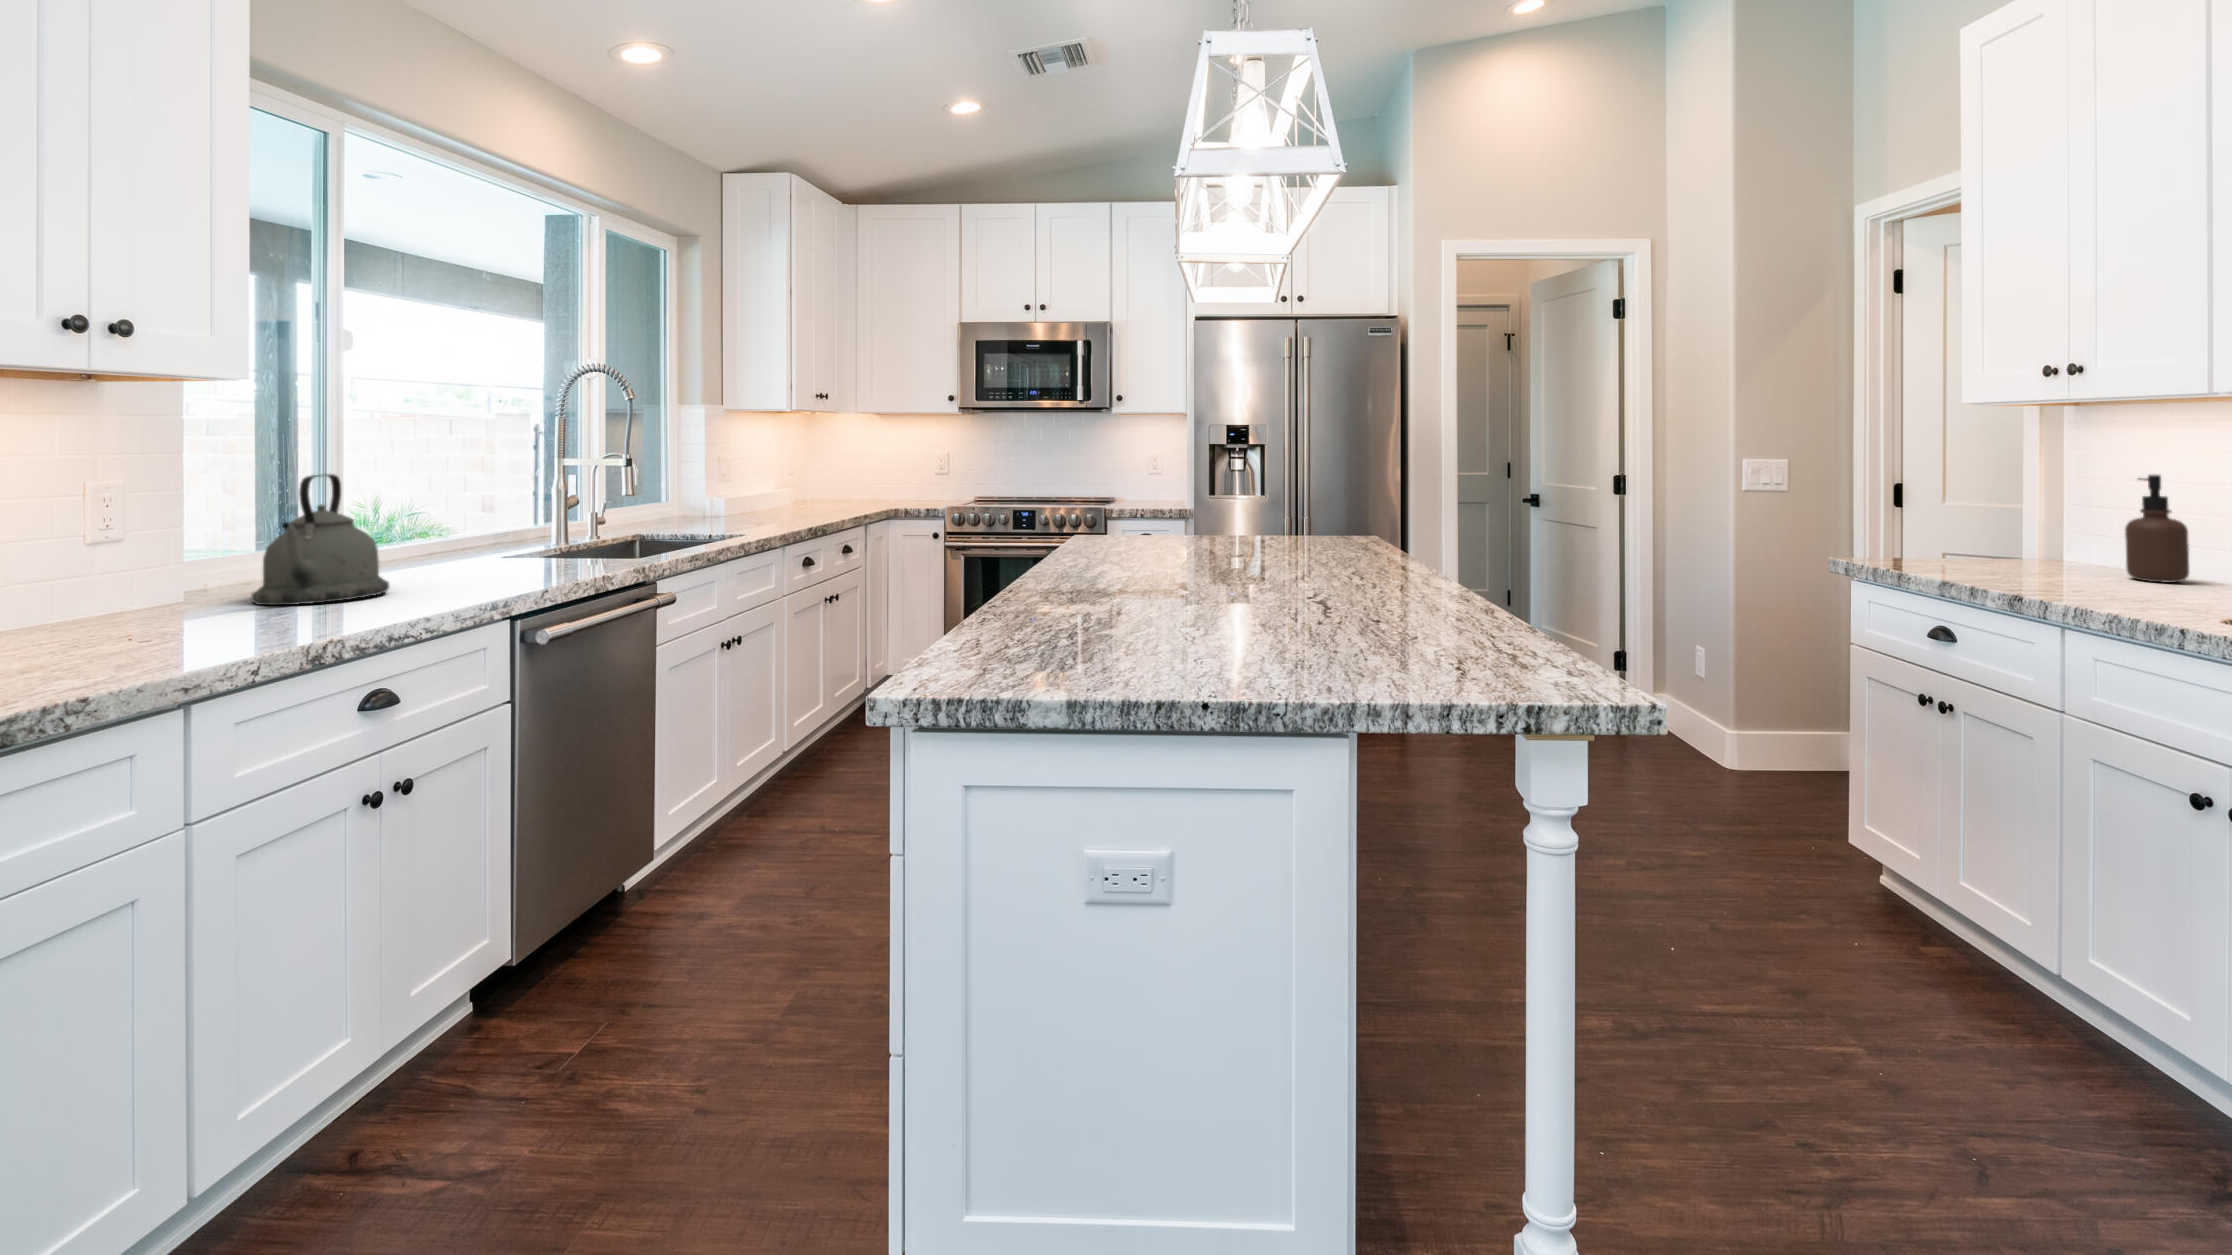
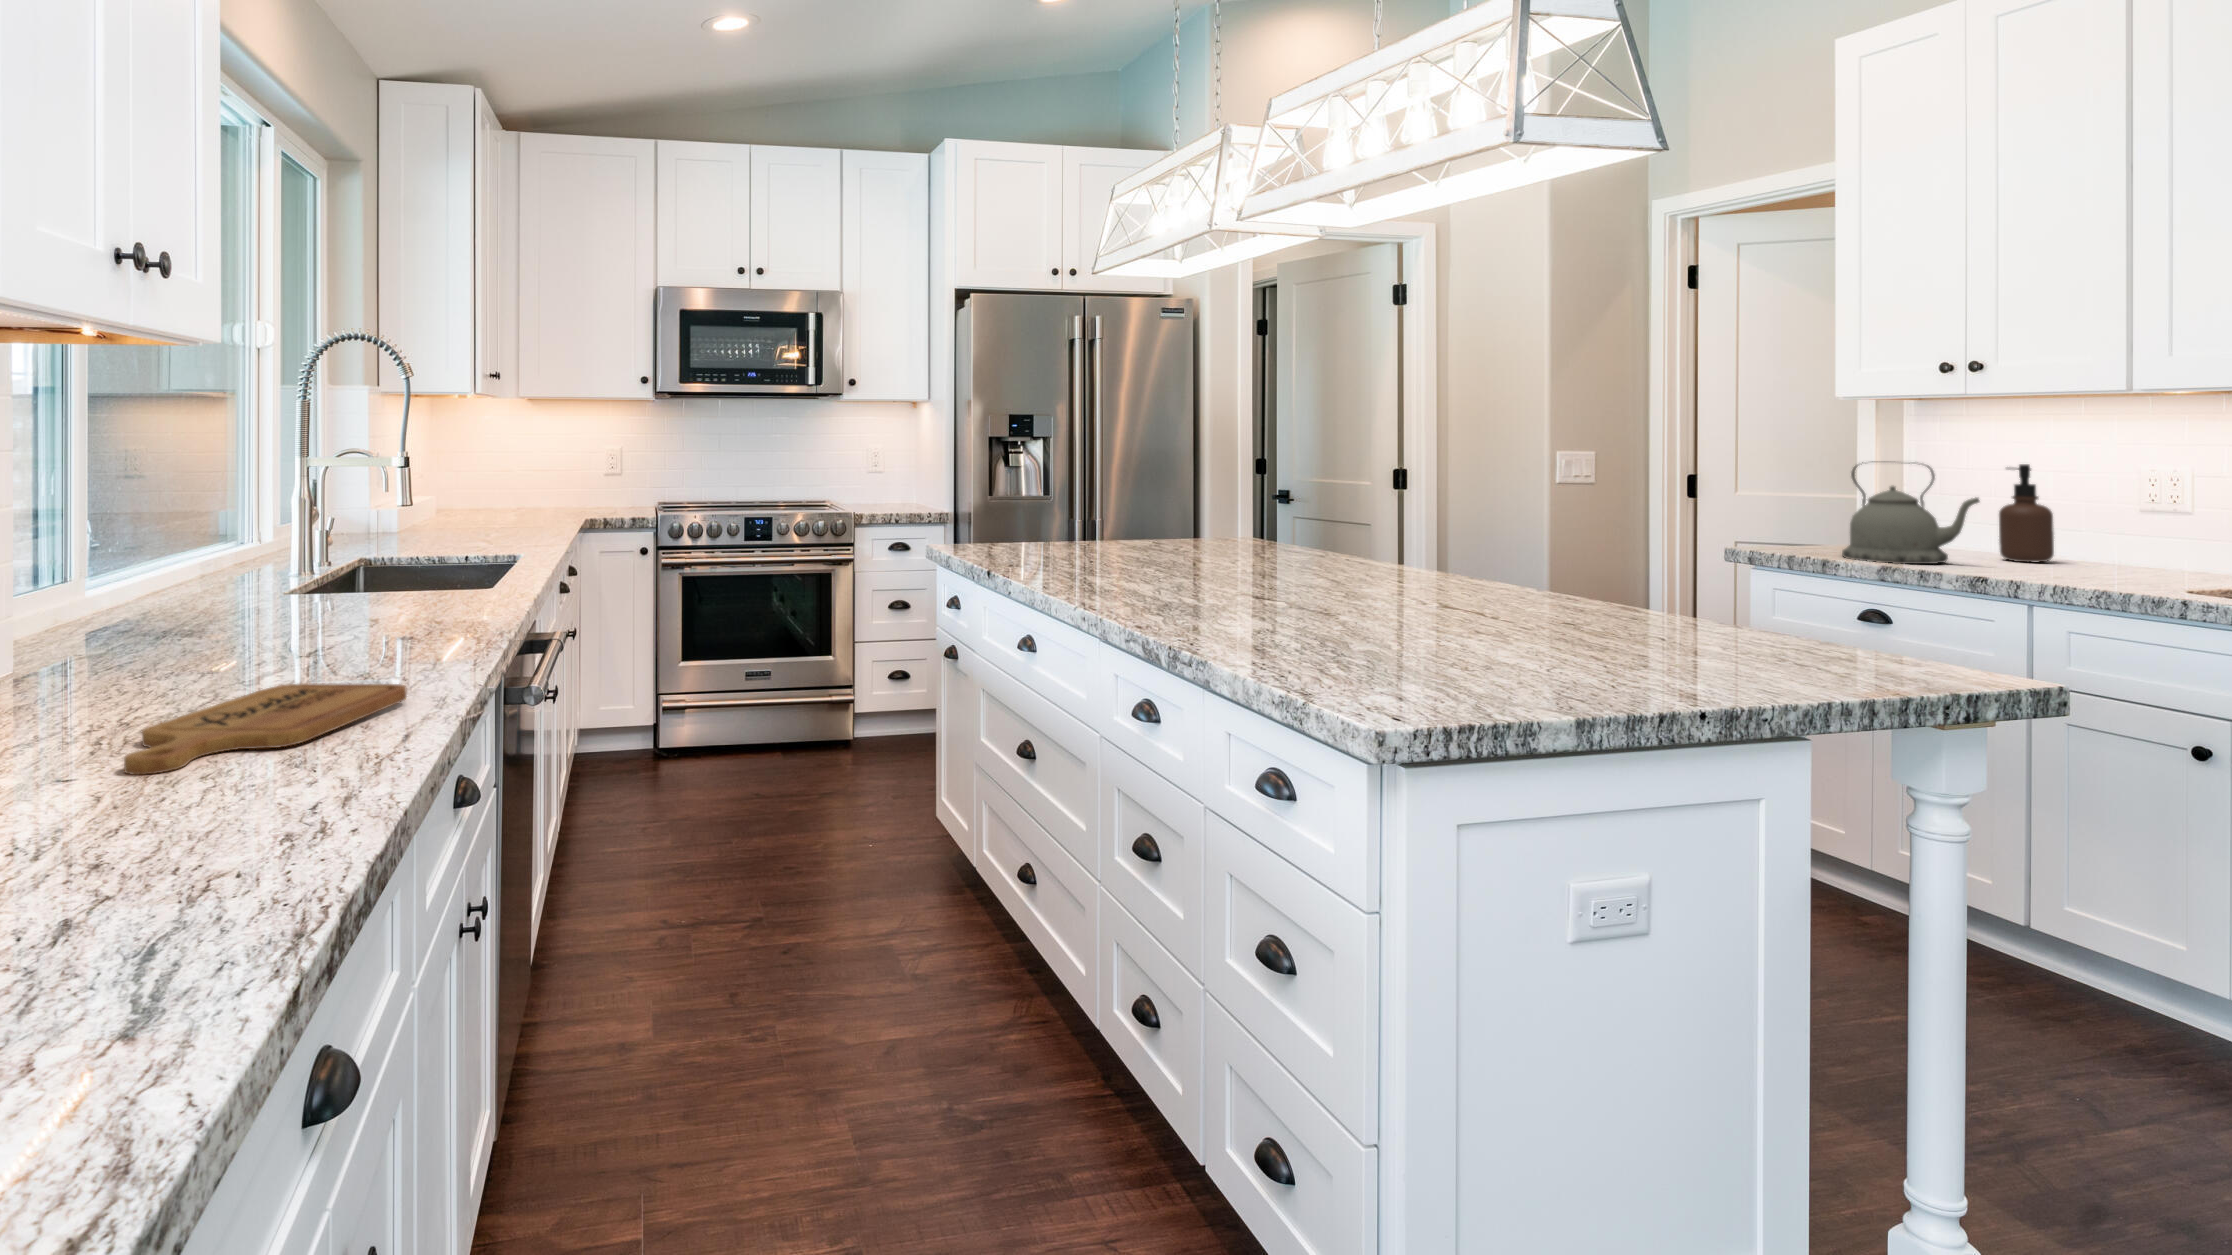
kettle: present [251,474,389,605] -> present [1842,461,1979,564]
cutting board: none [41,612,339,665] -> present [124,683,407,775]

